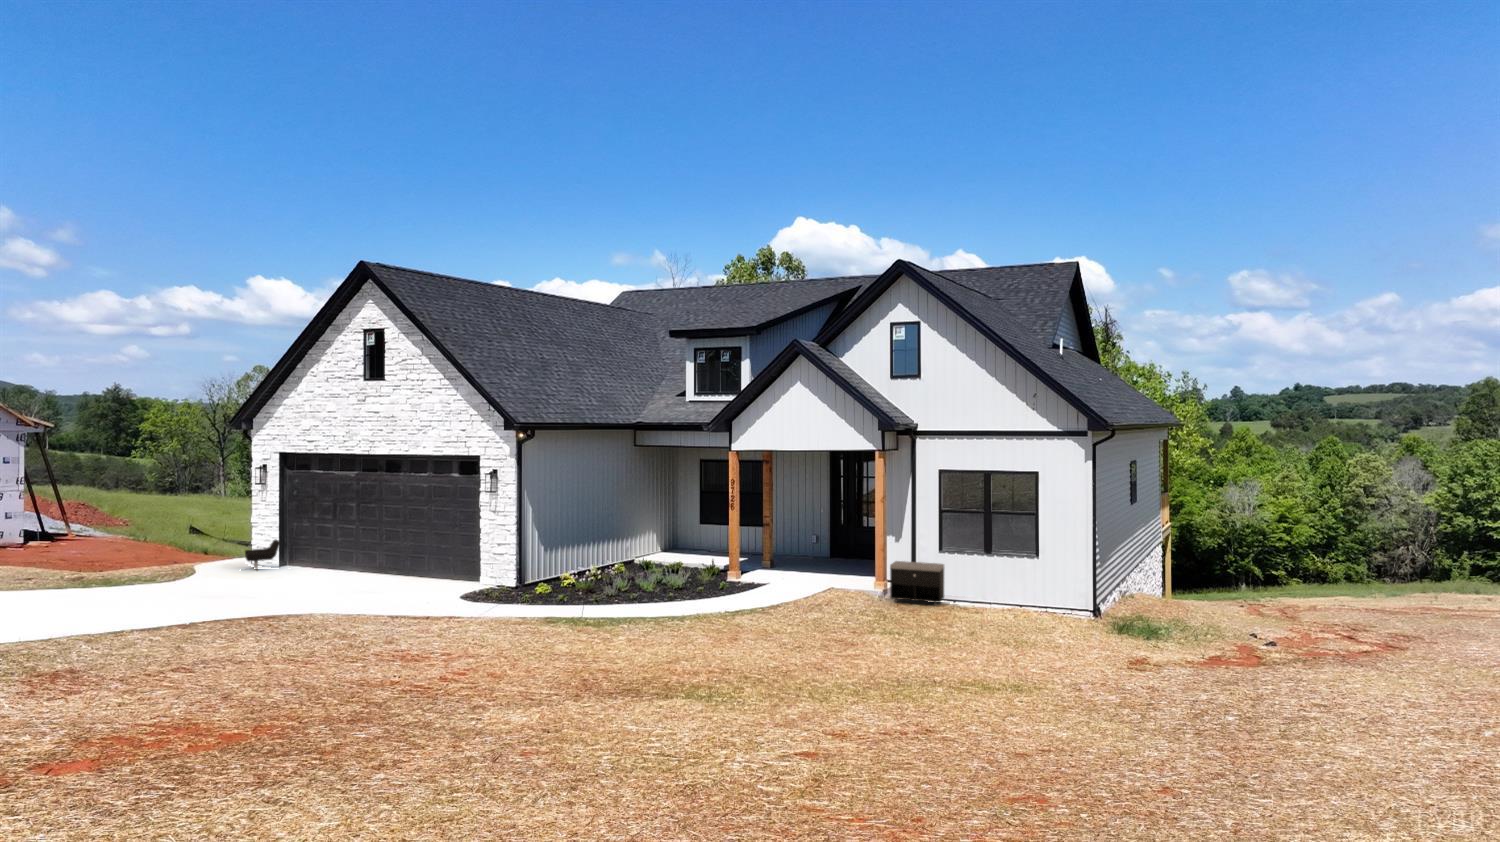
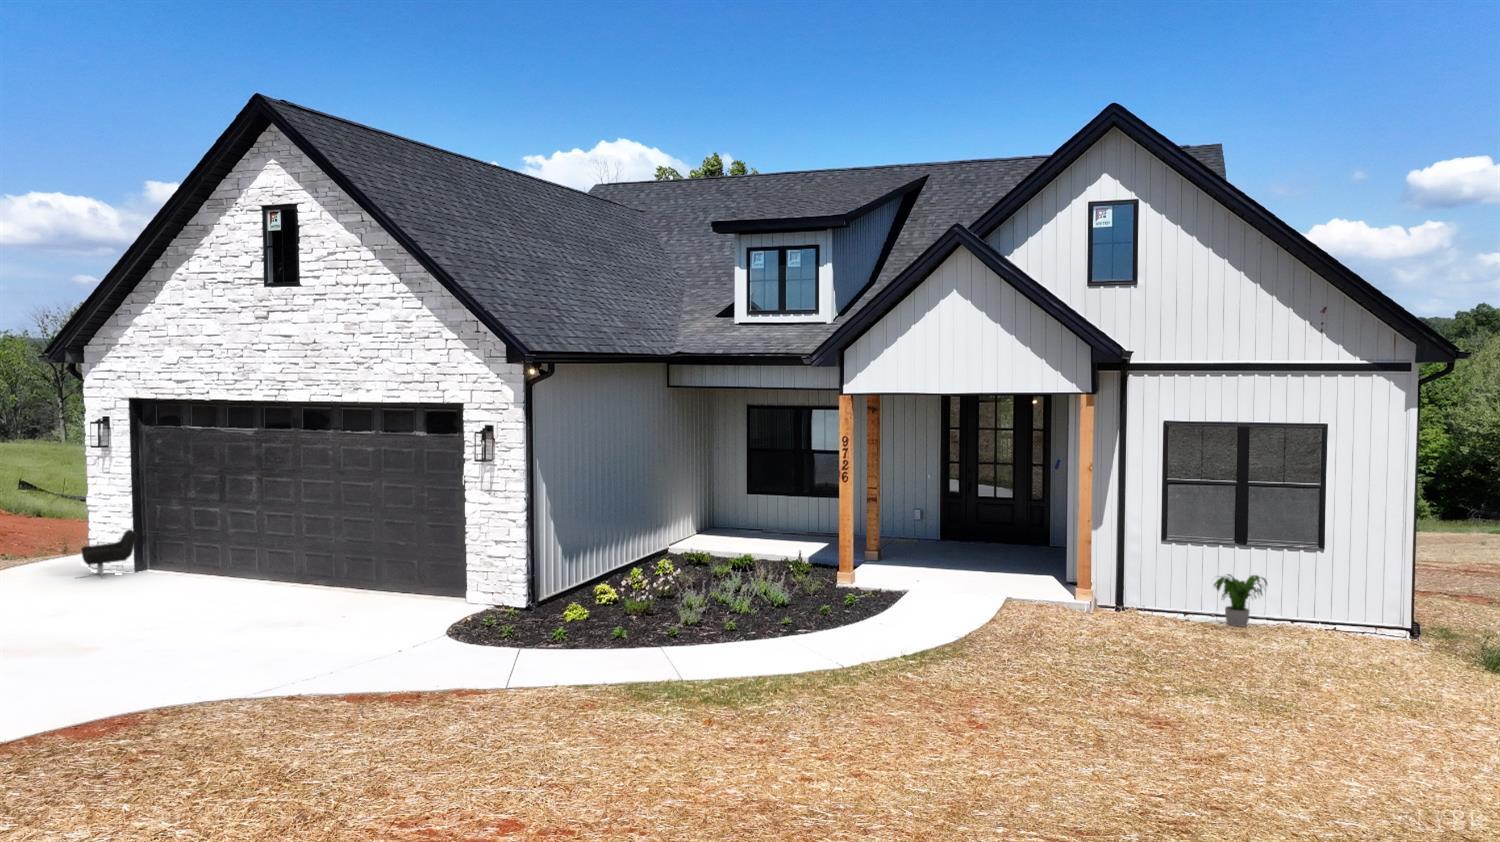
storage bench: present [890,561,944,605] -> none [1098,555,1181,622]
potted plant: none [962,574,1000,609] -> present [1214,574,1267,627]

